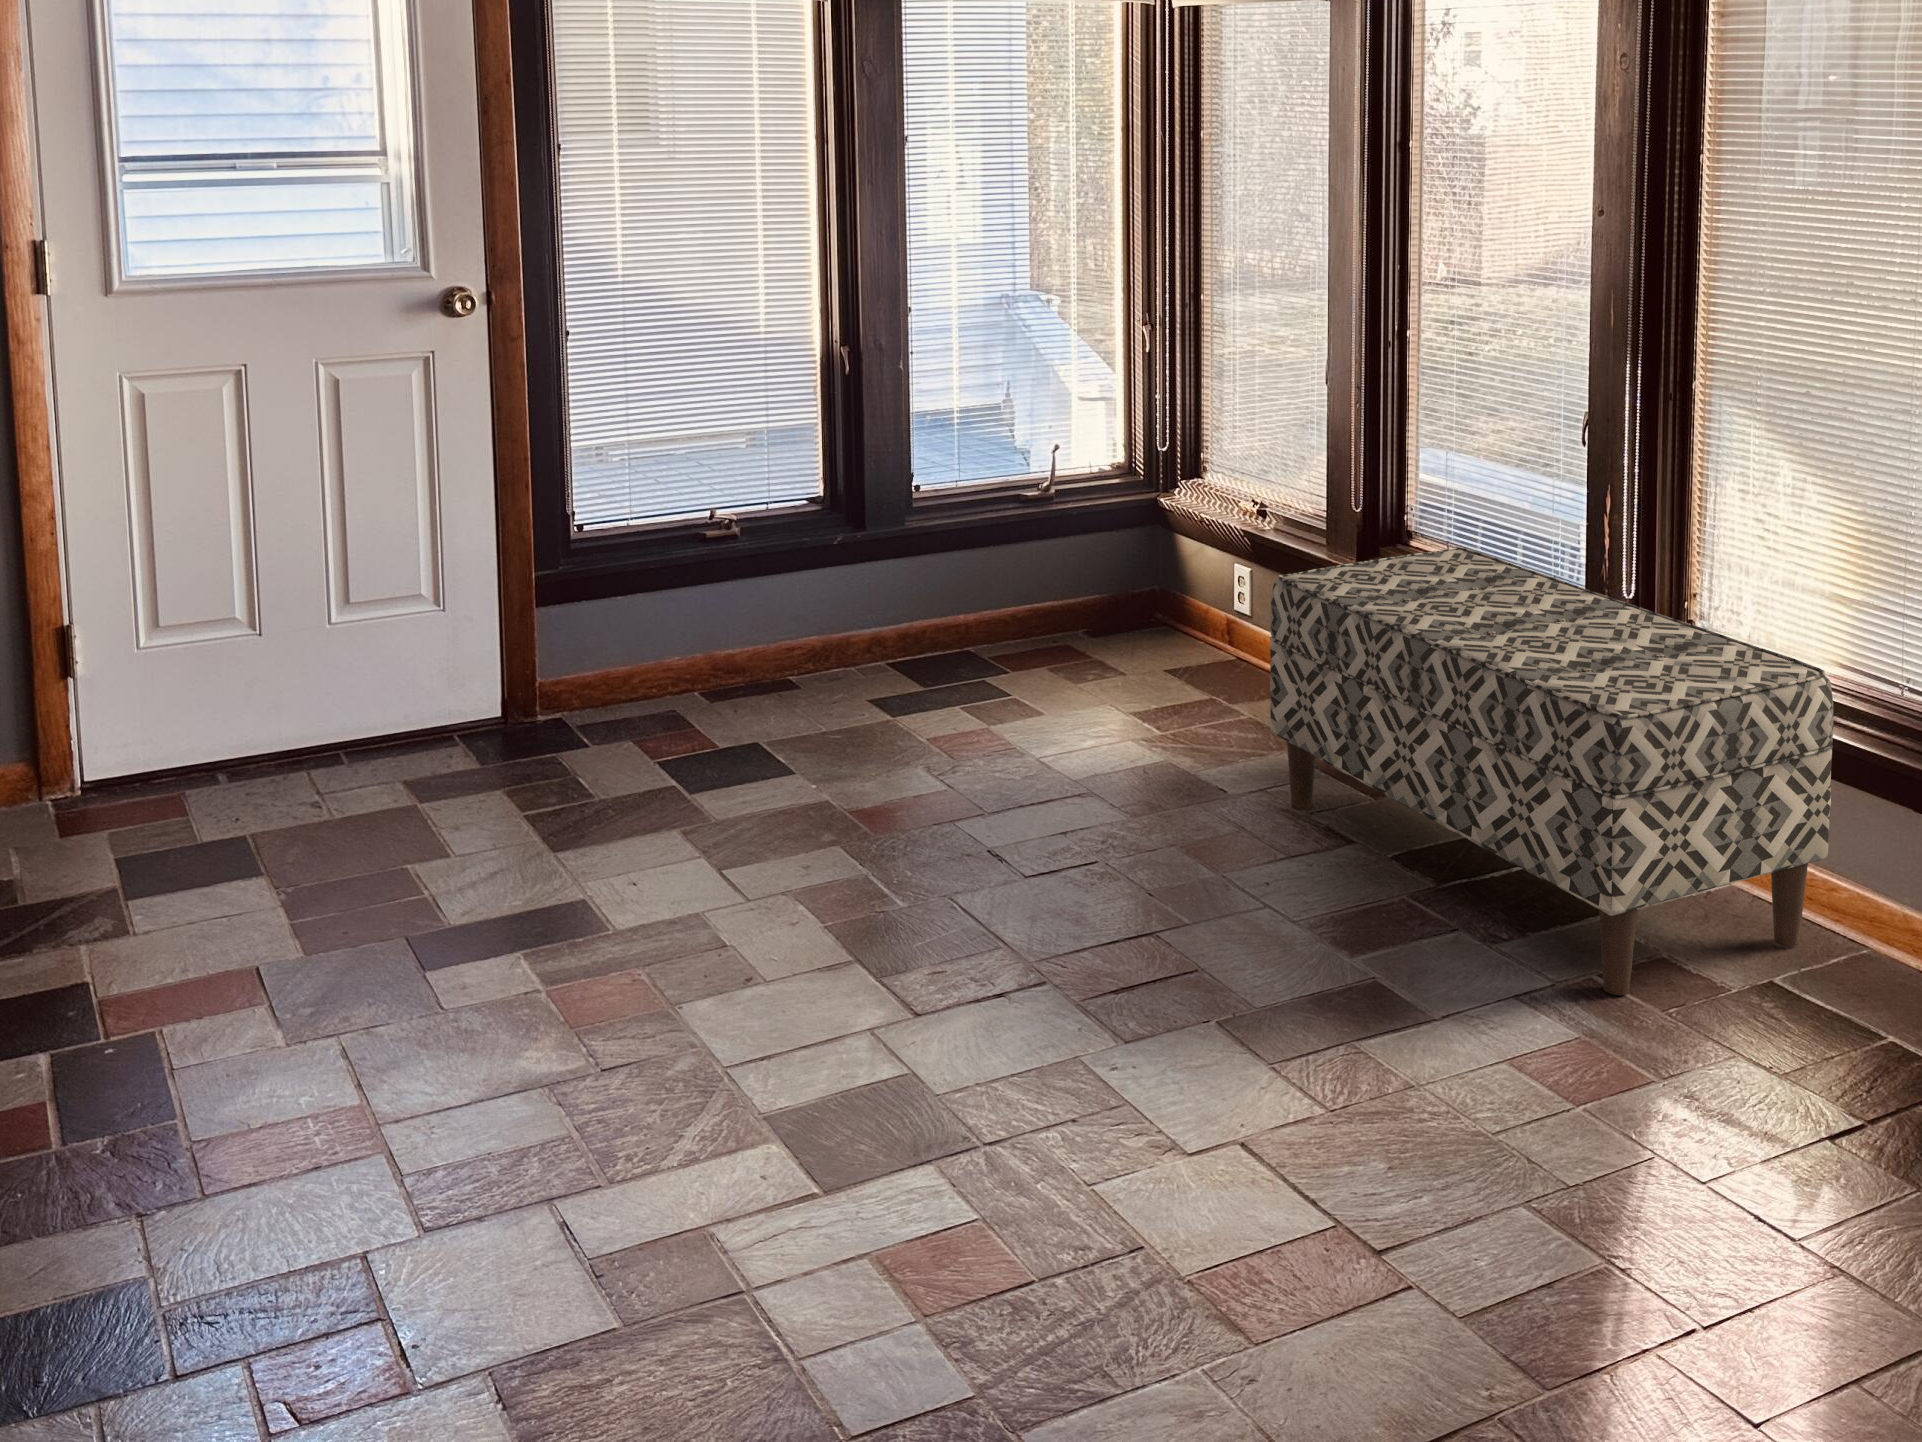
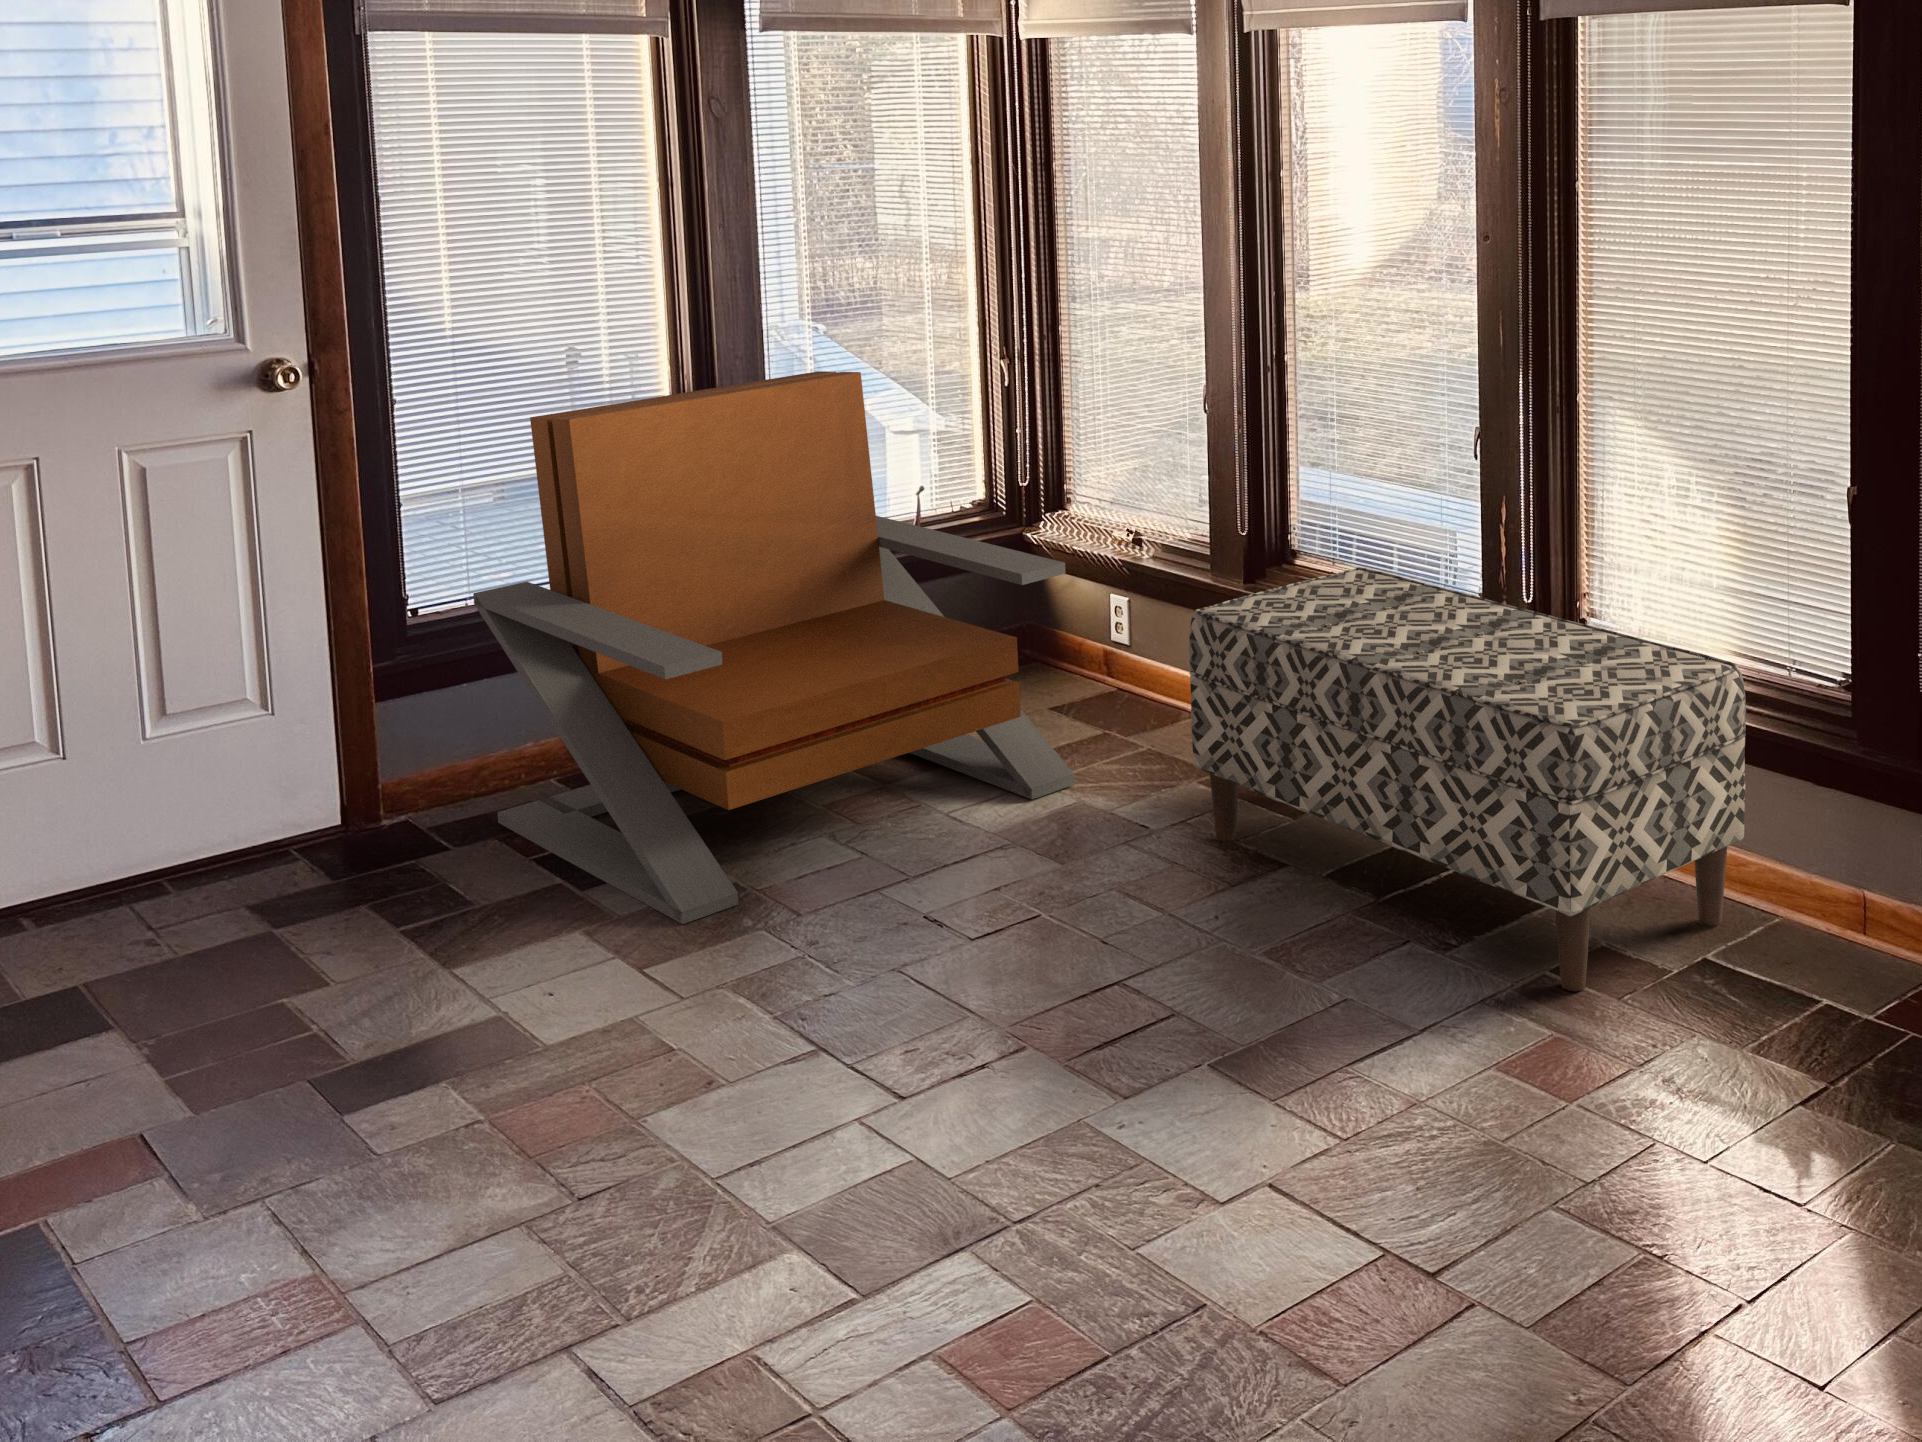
lounge chair: none [621,326,1168,834] -> present [473,371,1075,924]

